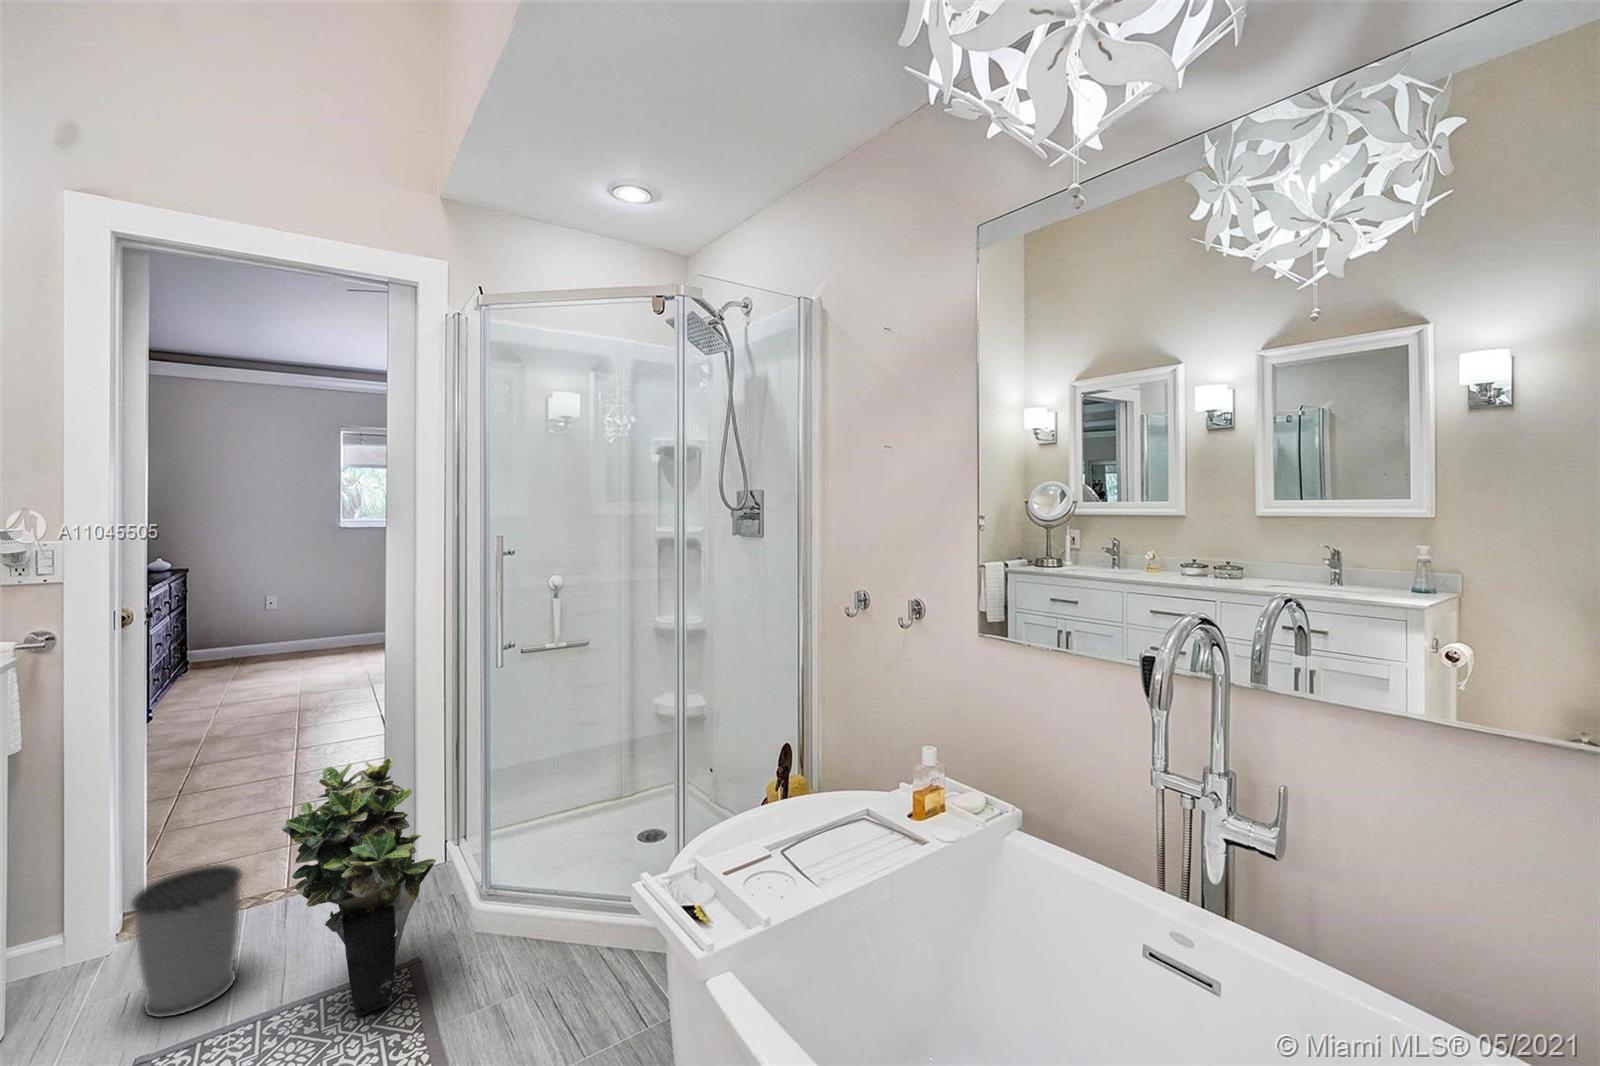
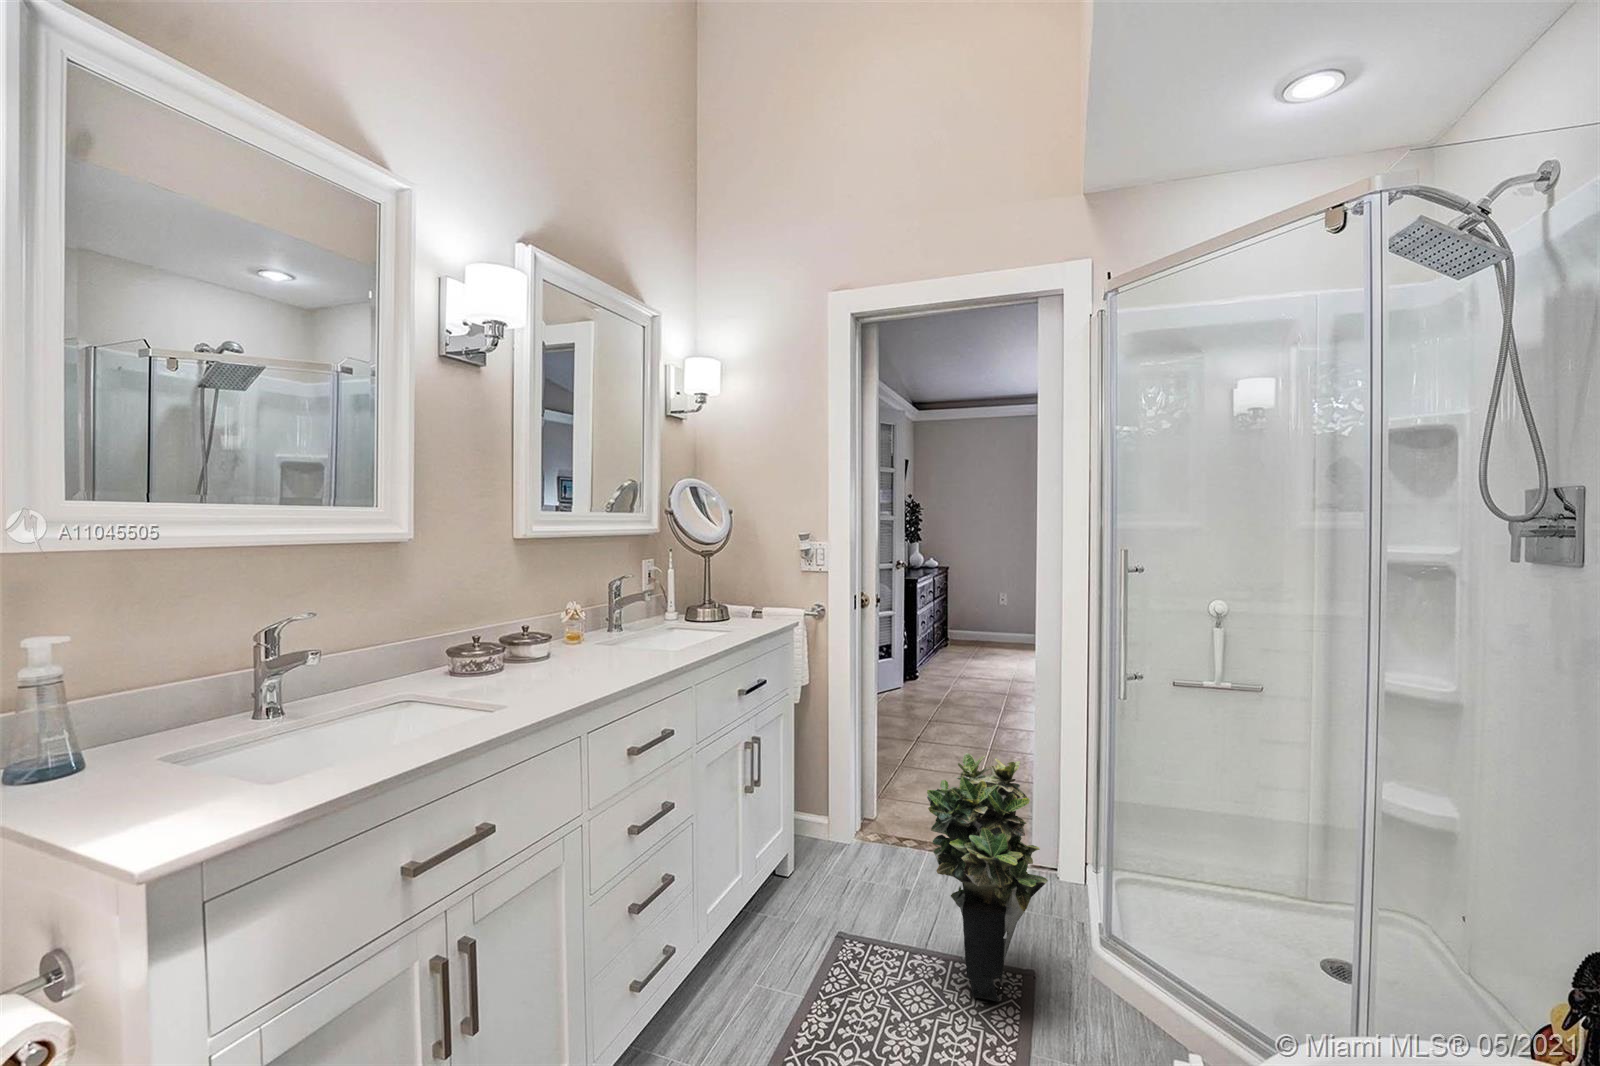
wastebasket: present [131,864,243,1017] -> none [845,803,911,917]

